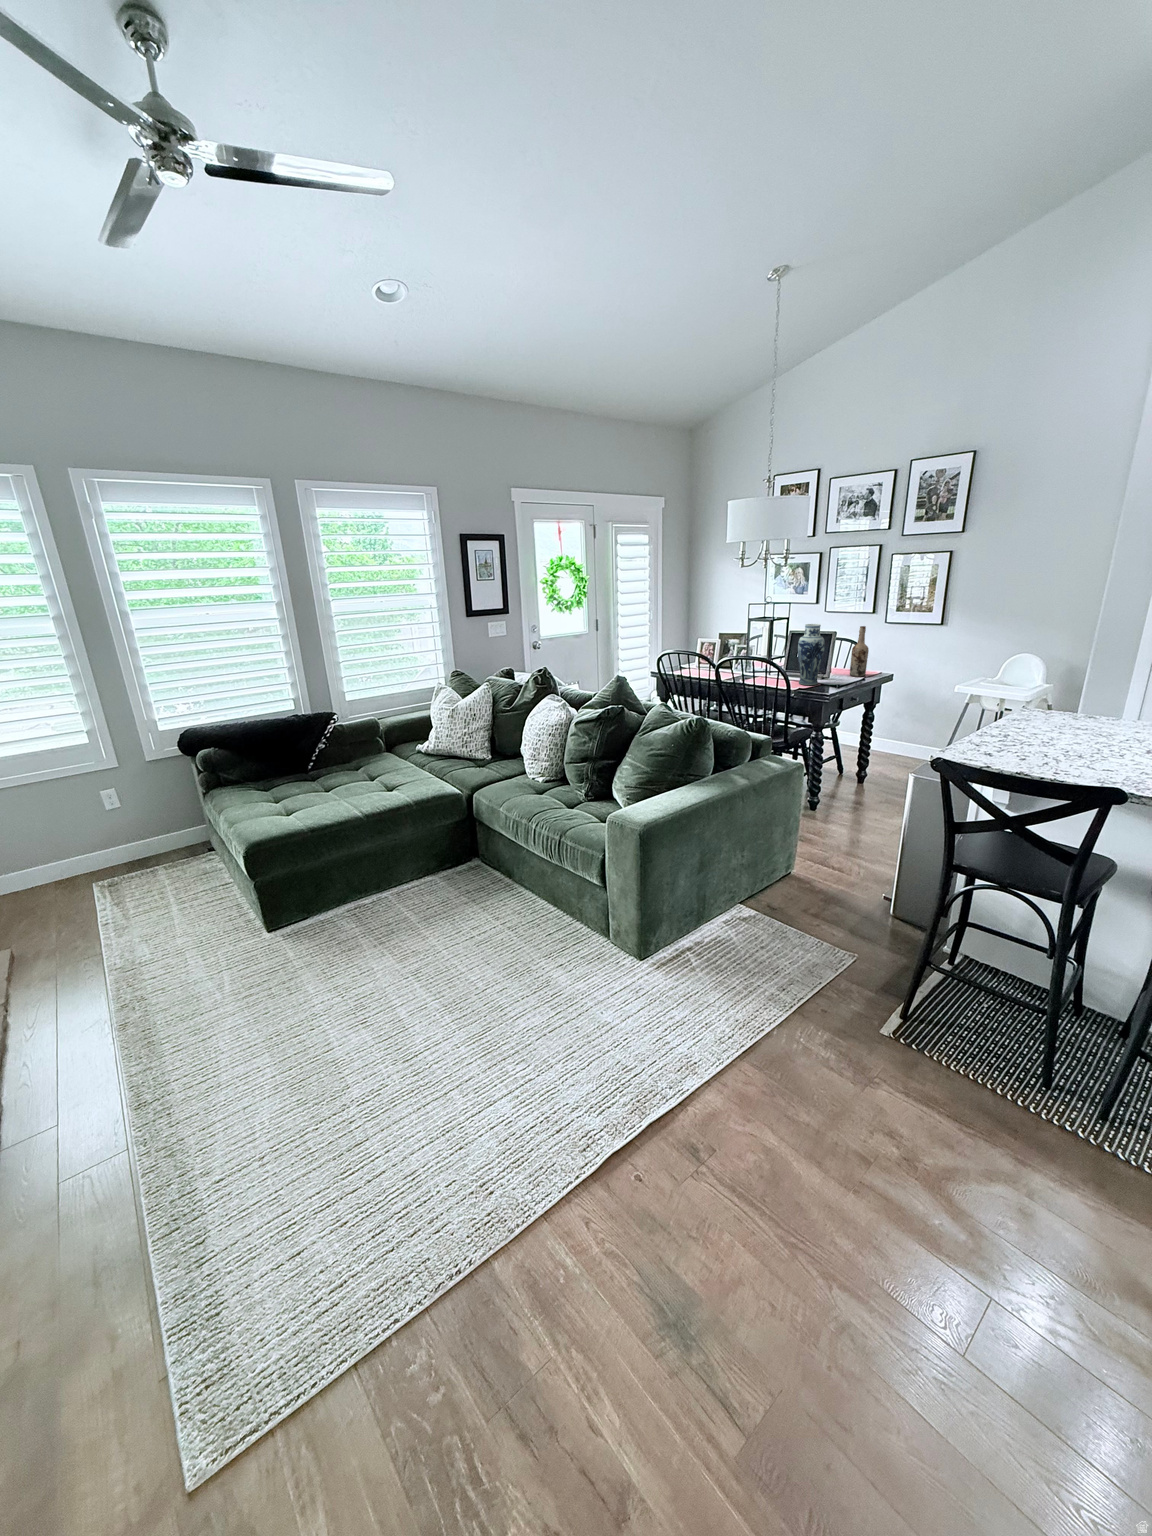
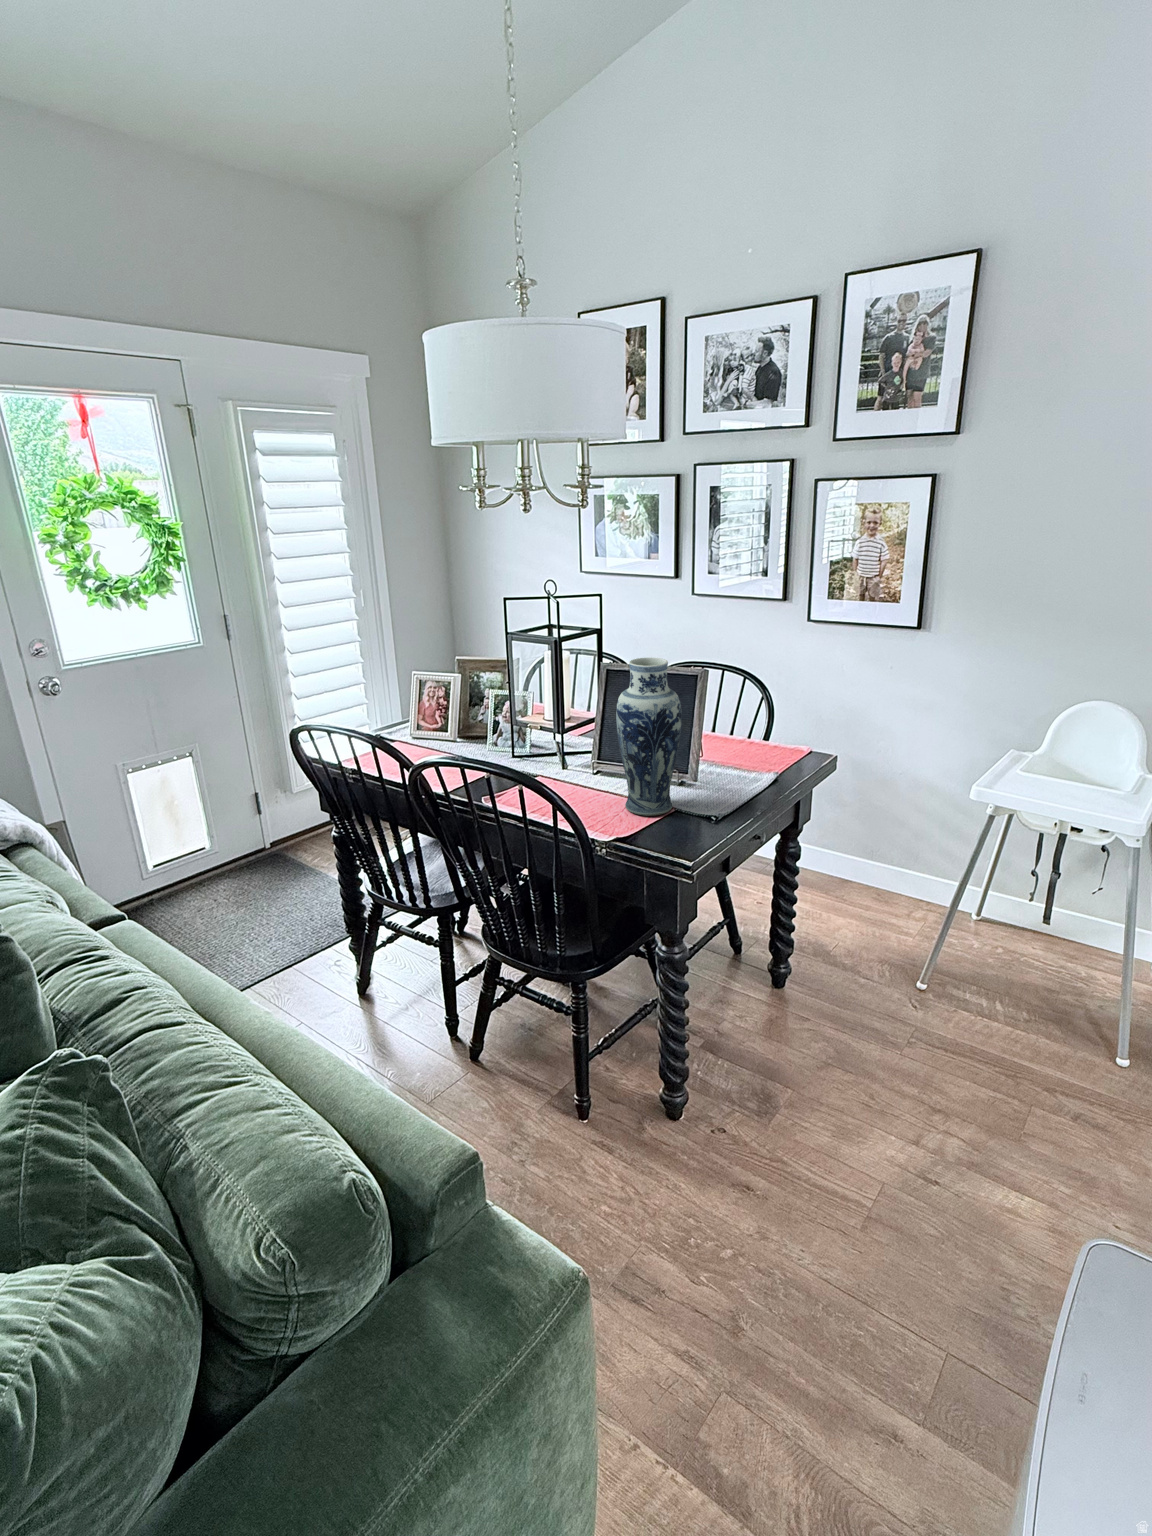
wine bottle: present [850,626,869,677] -> none [746,652,786,772]

